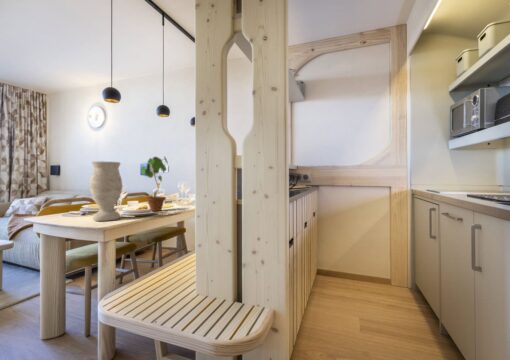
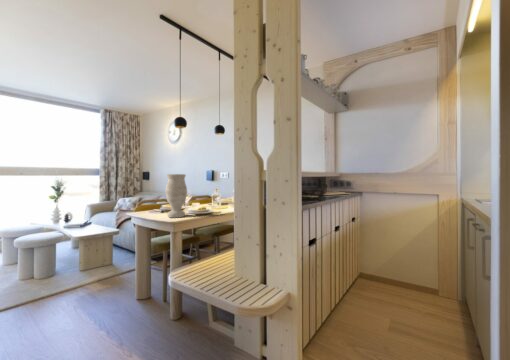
potted plant: present [141,157,168,211] -> none [201,168,221,212]

